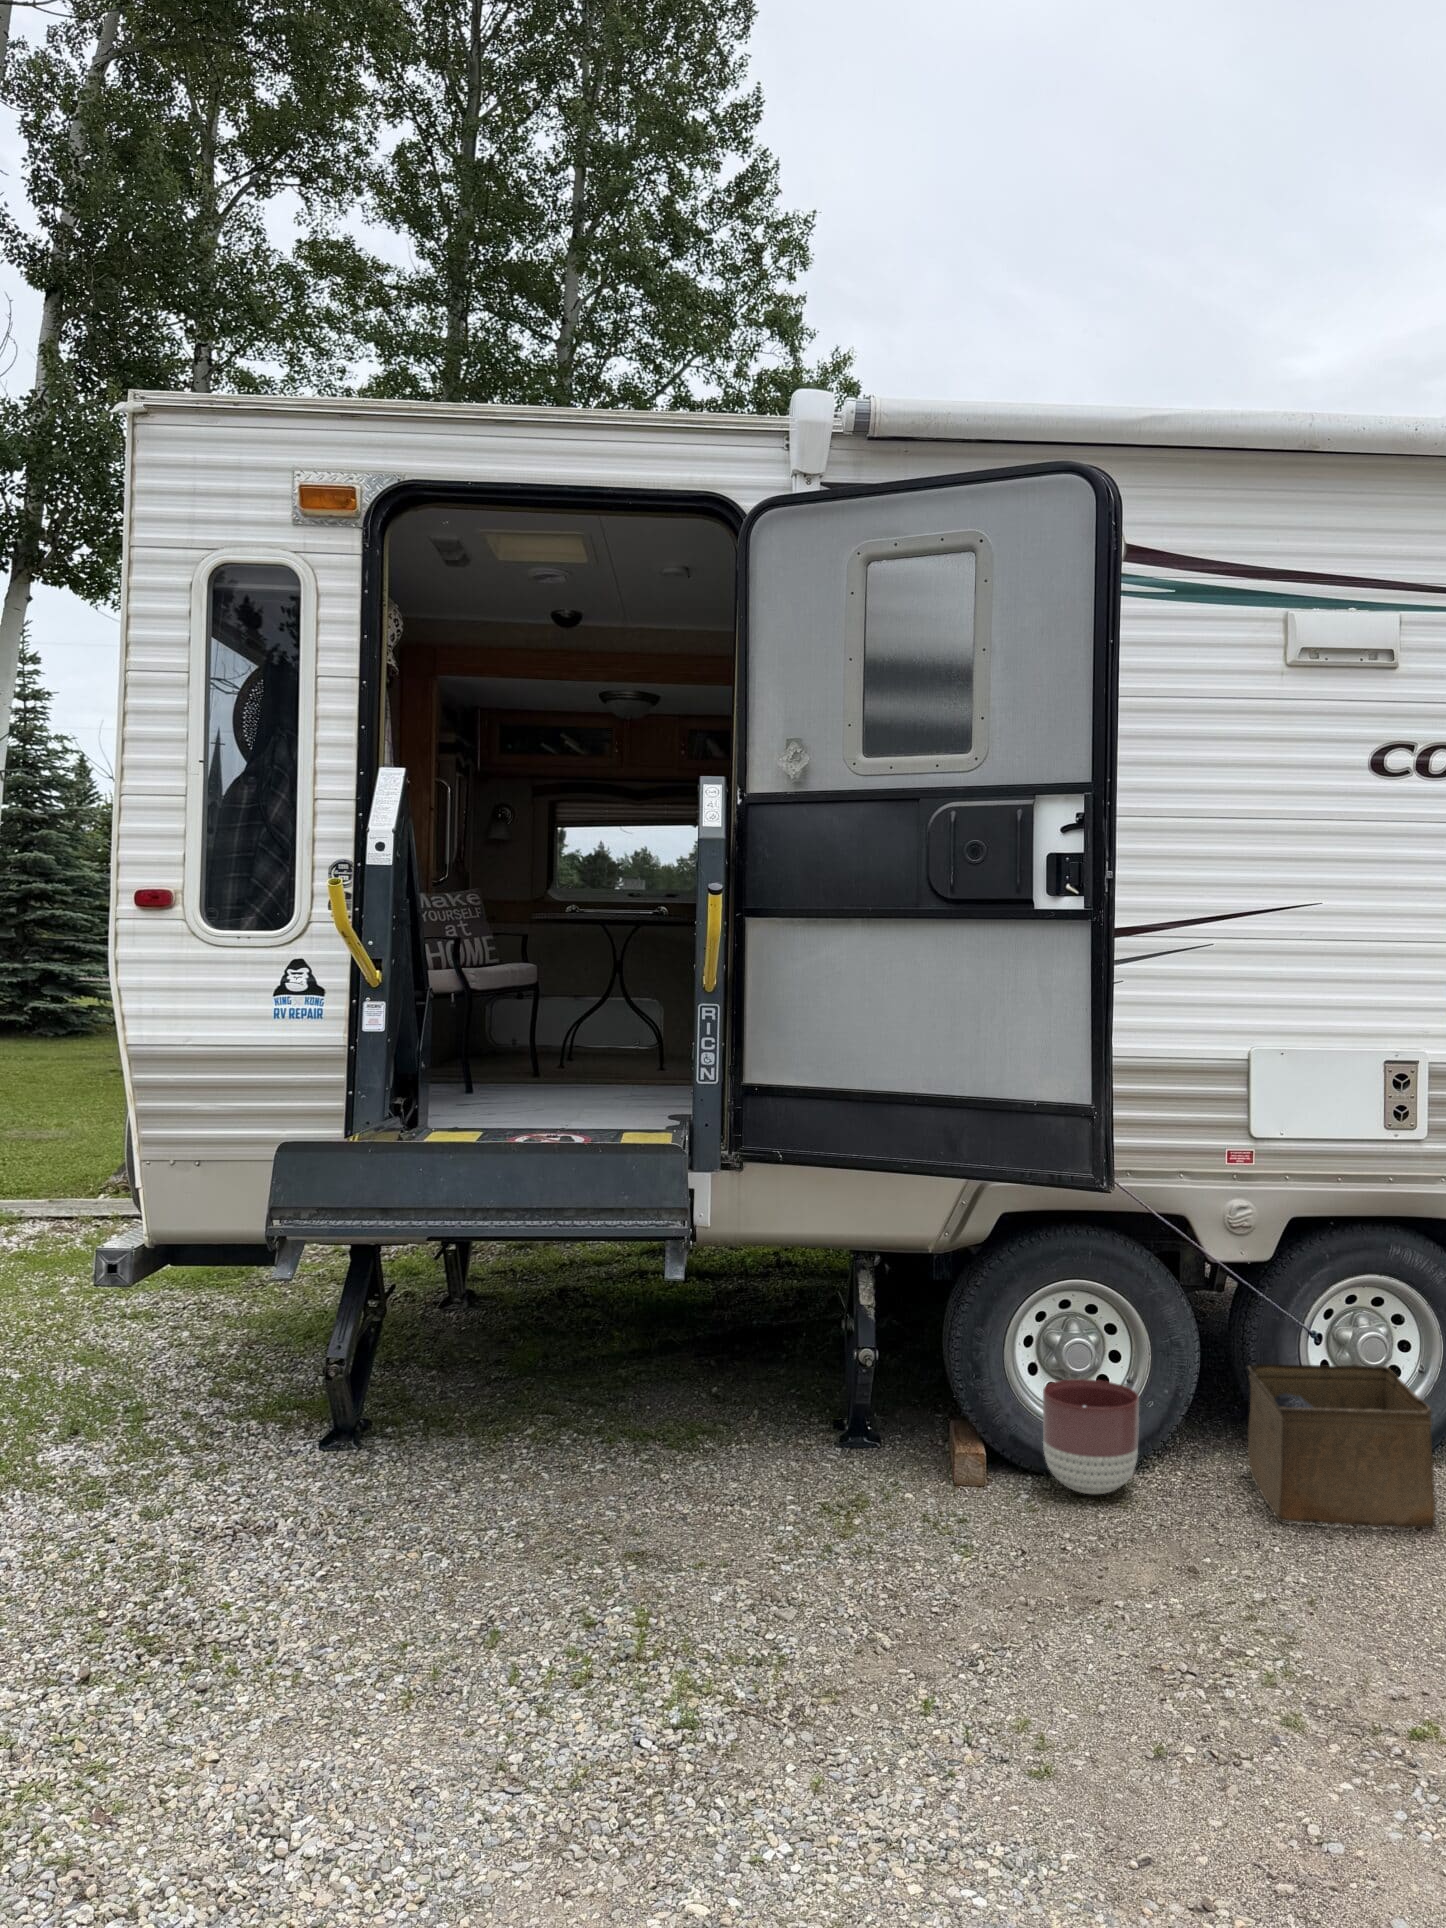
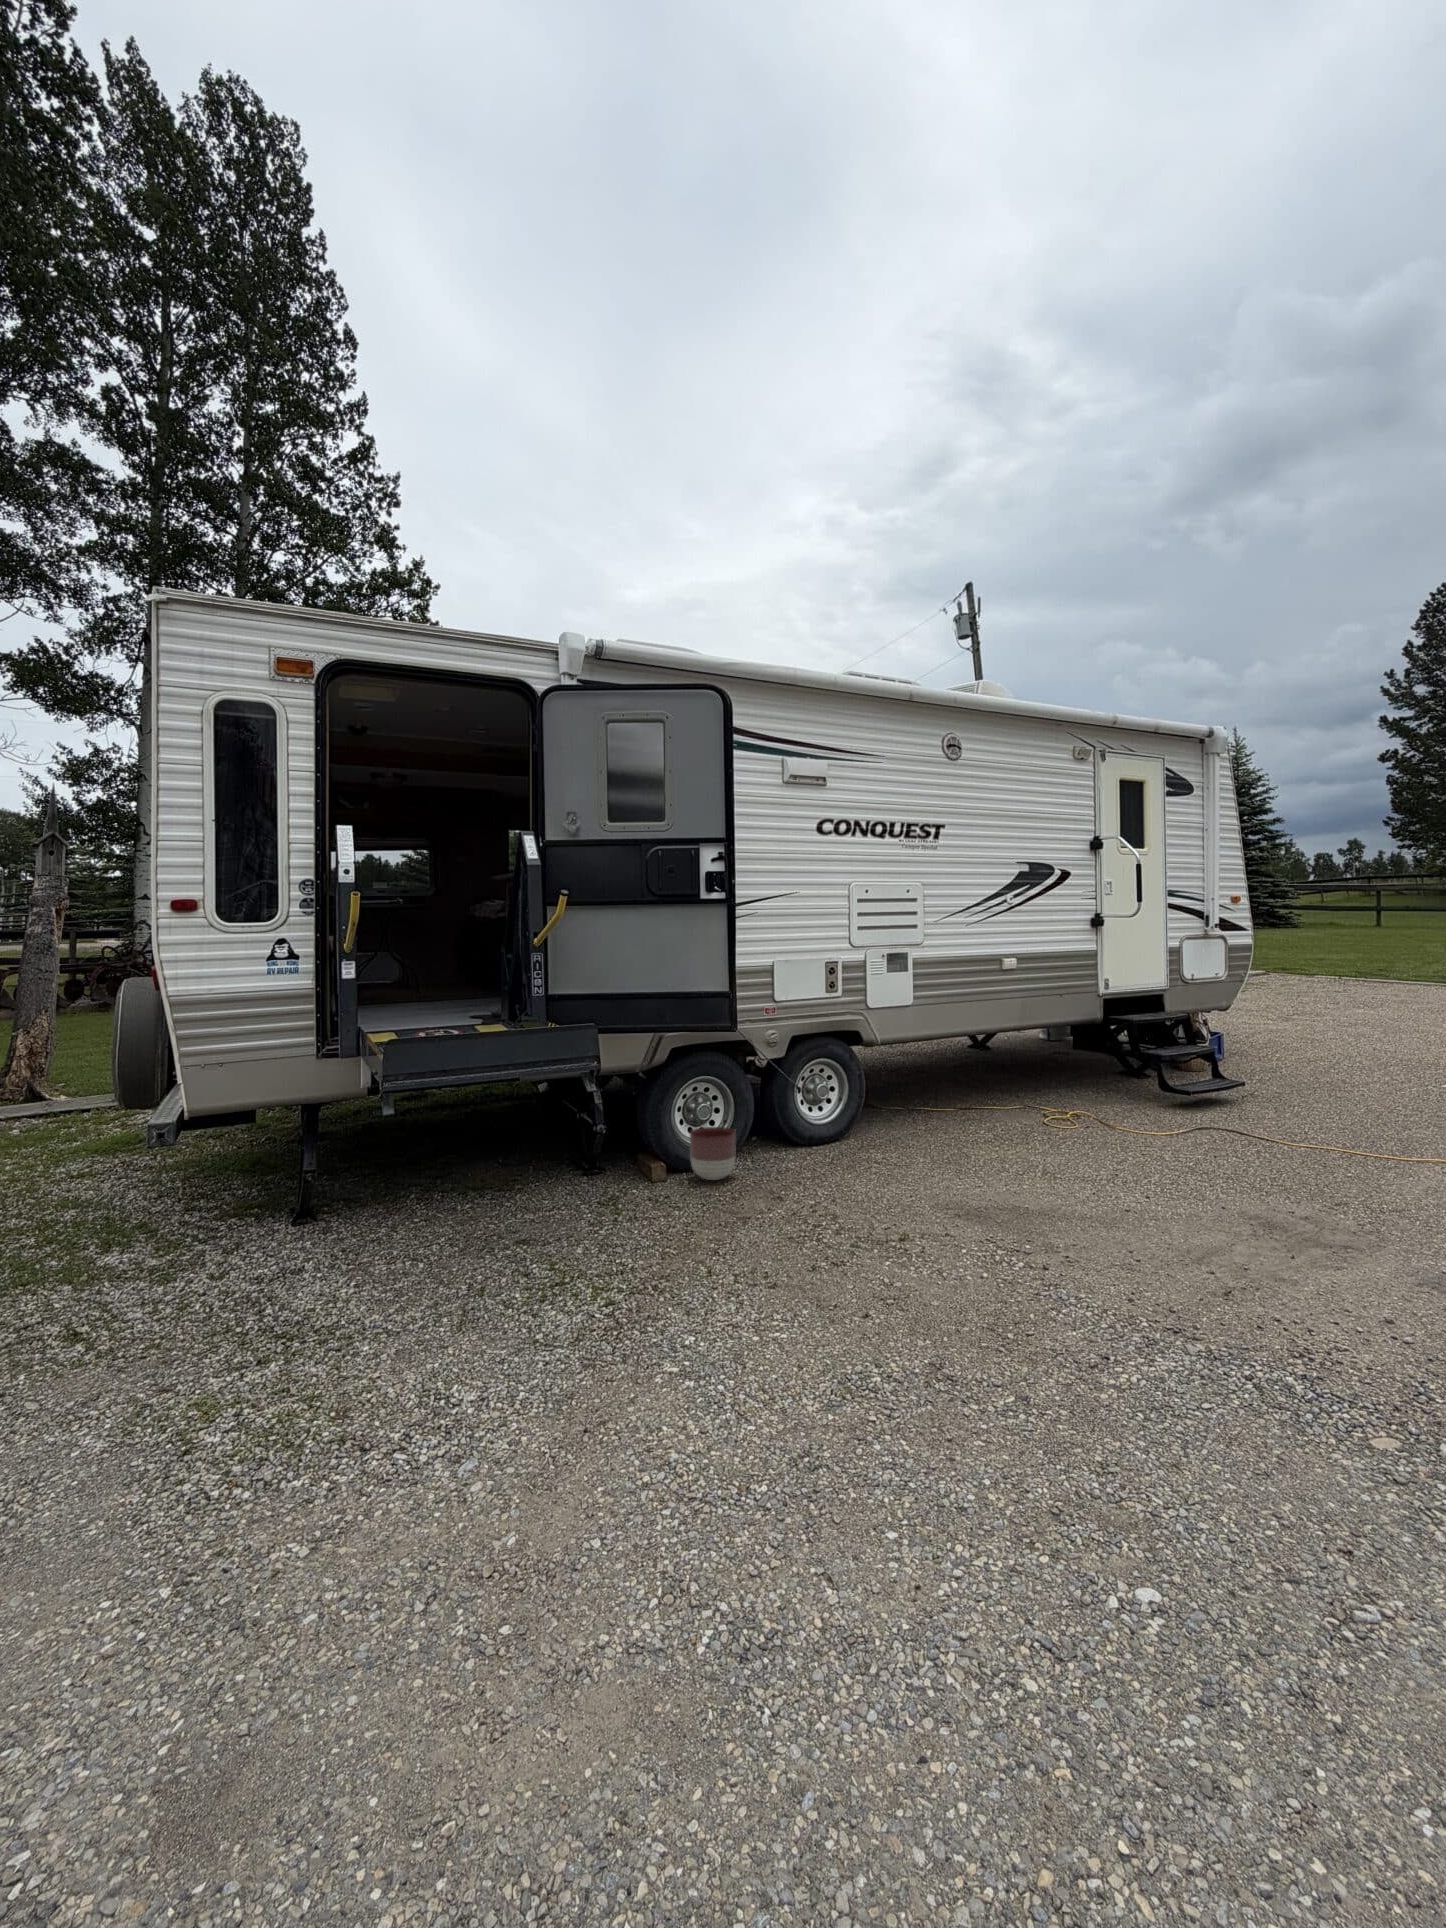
storage bin: present [1248,1364,1435,1529] -> none [773,1103,862,1176]

